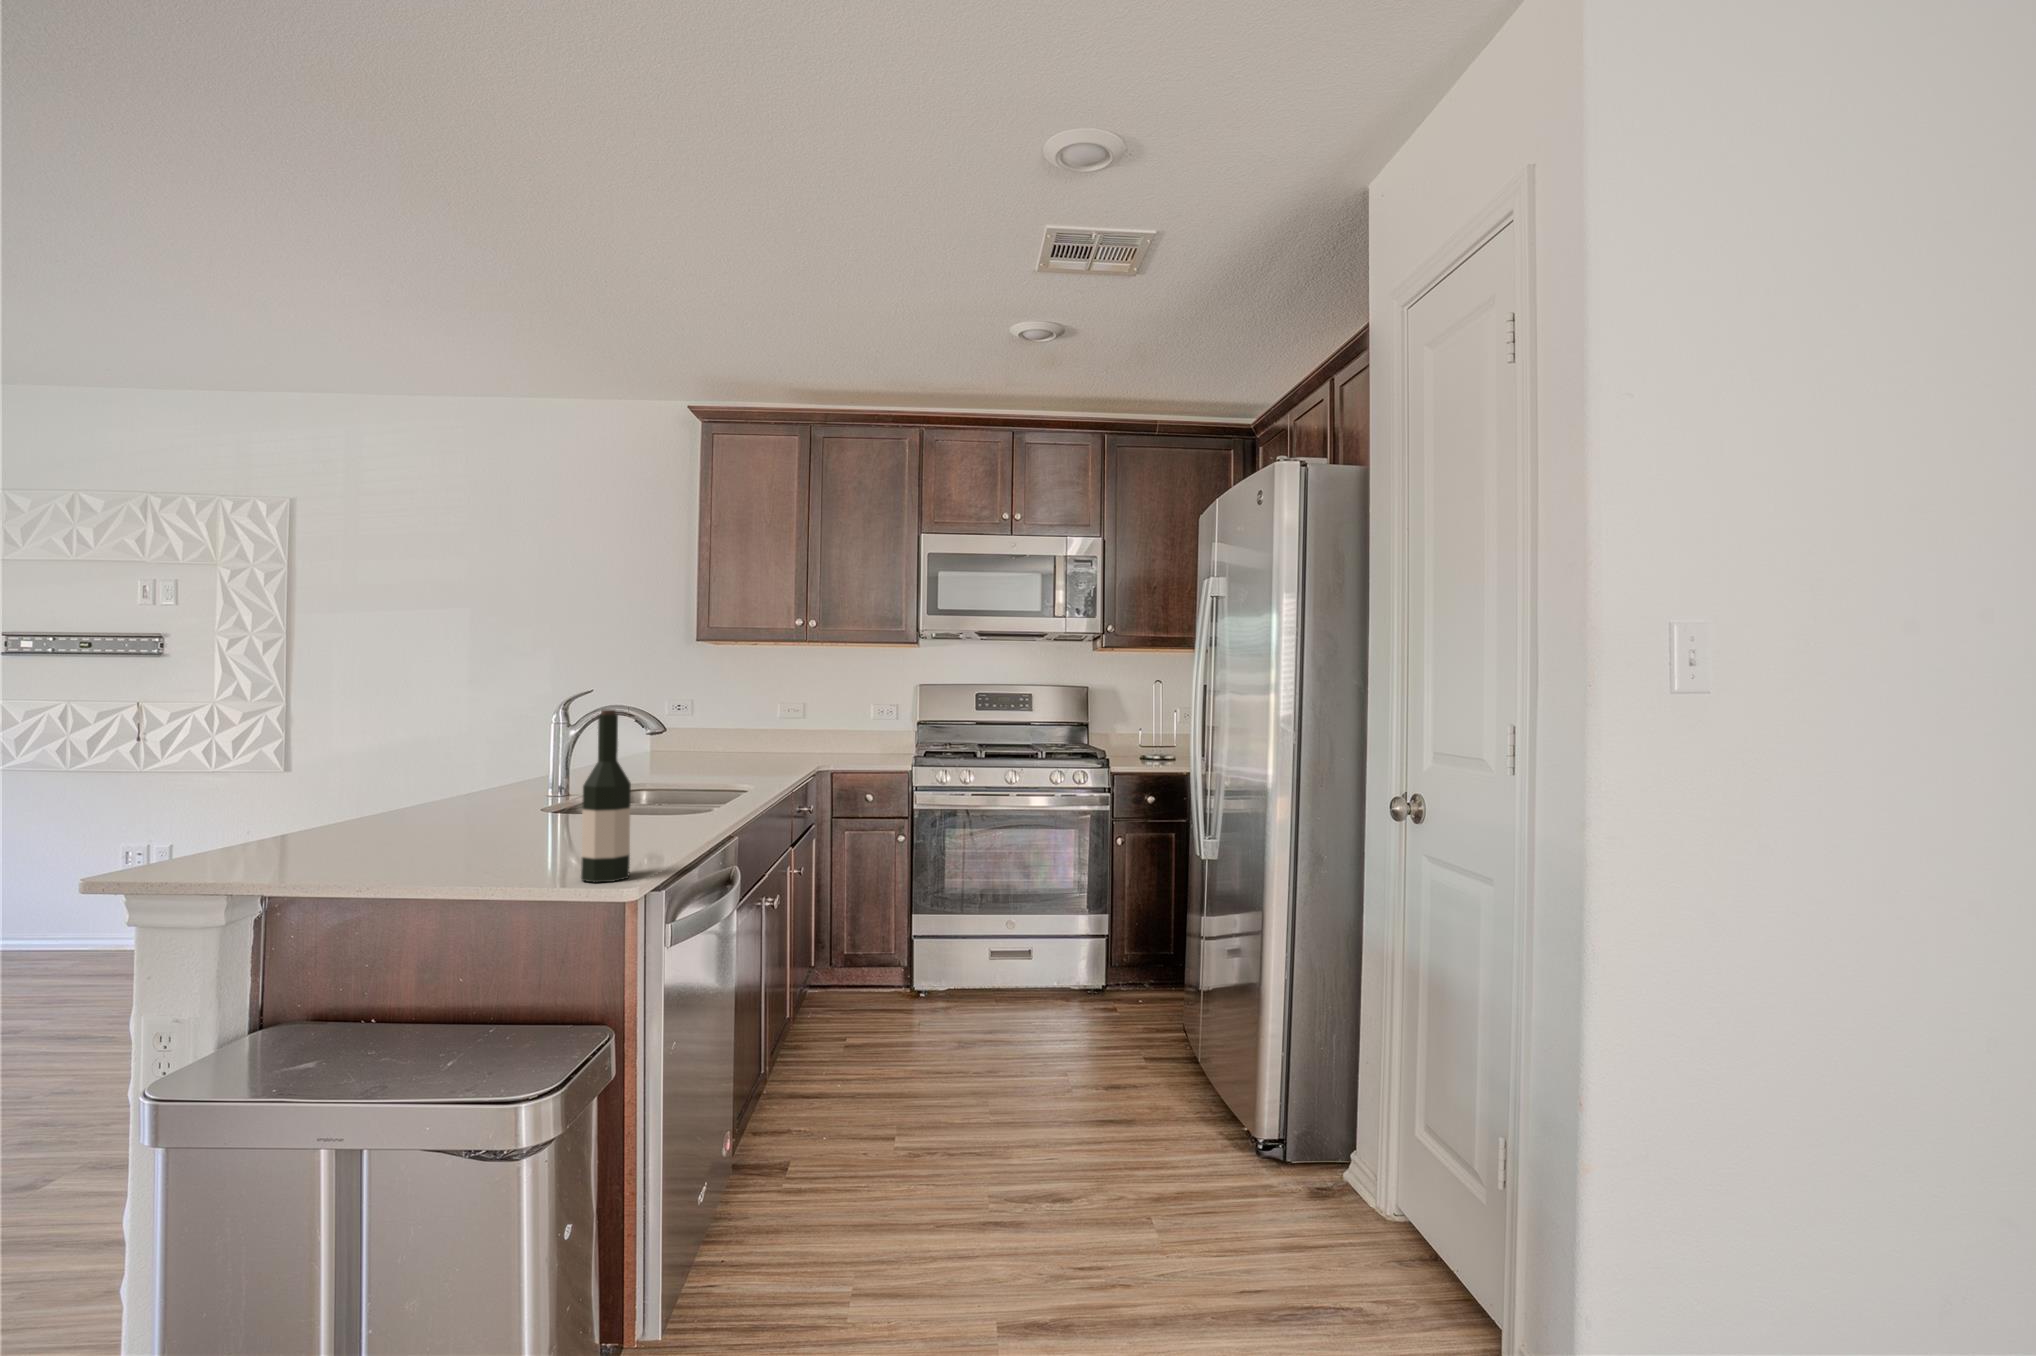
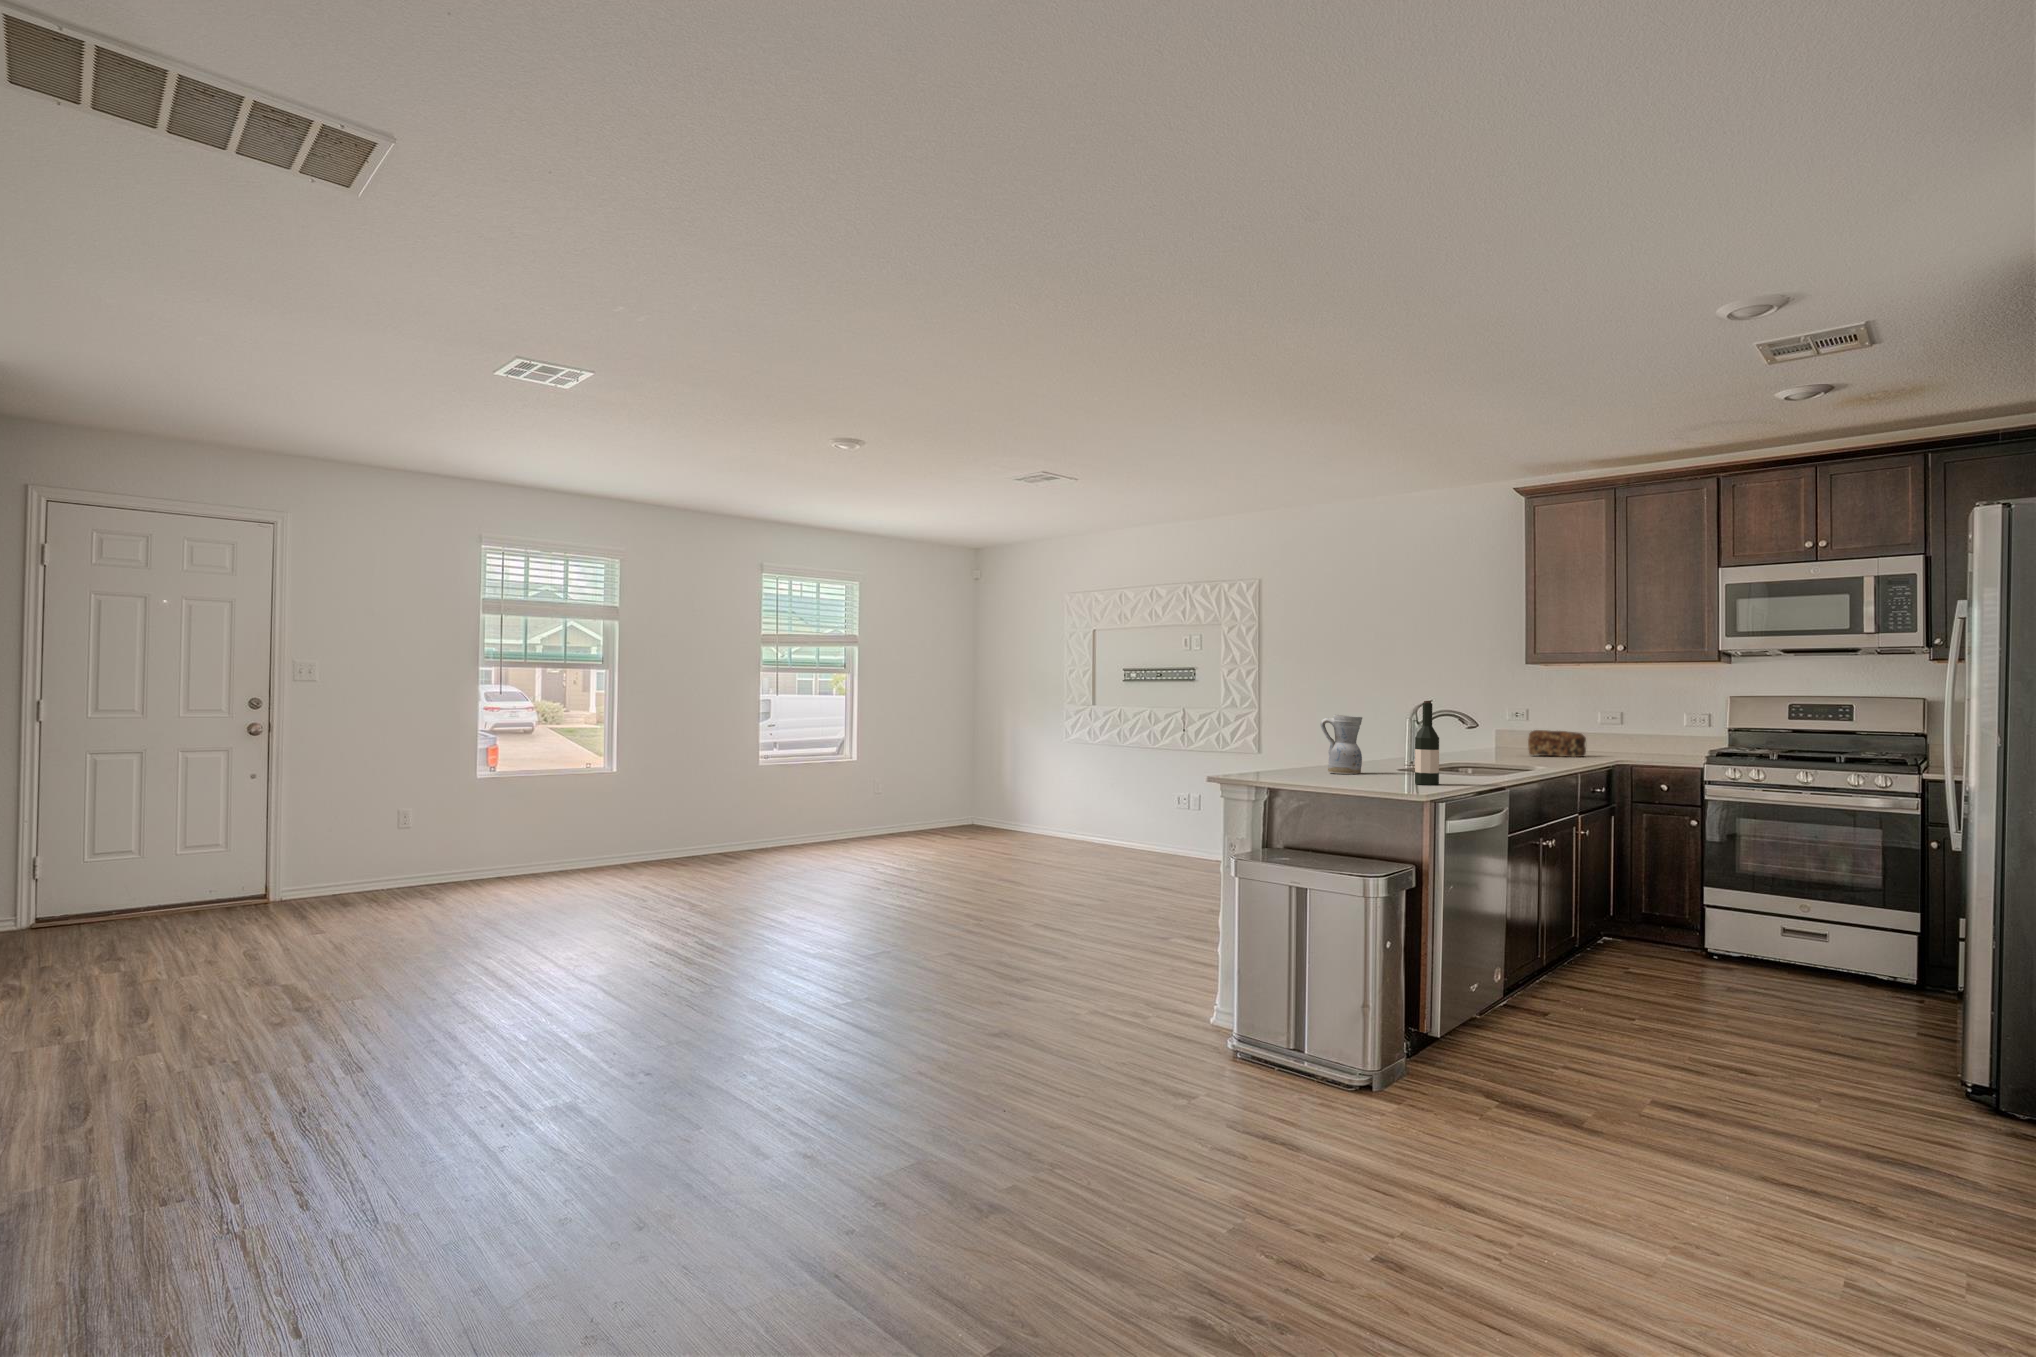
bread loaf: none [703,727,770,761] -> present [1528,730,1586,757]
ceramic pitcher: none [375,731,466,848] -> present [1320,715,1362,774]

